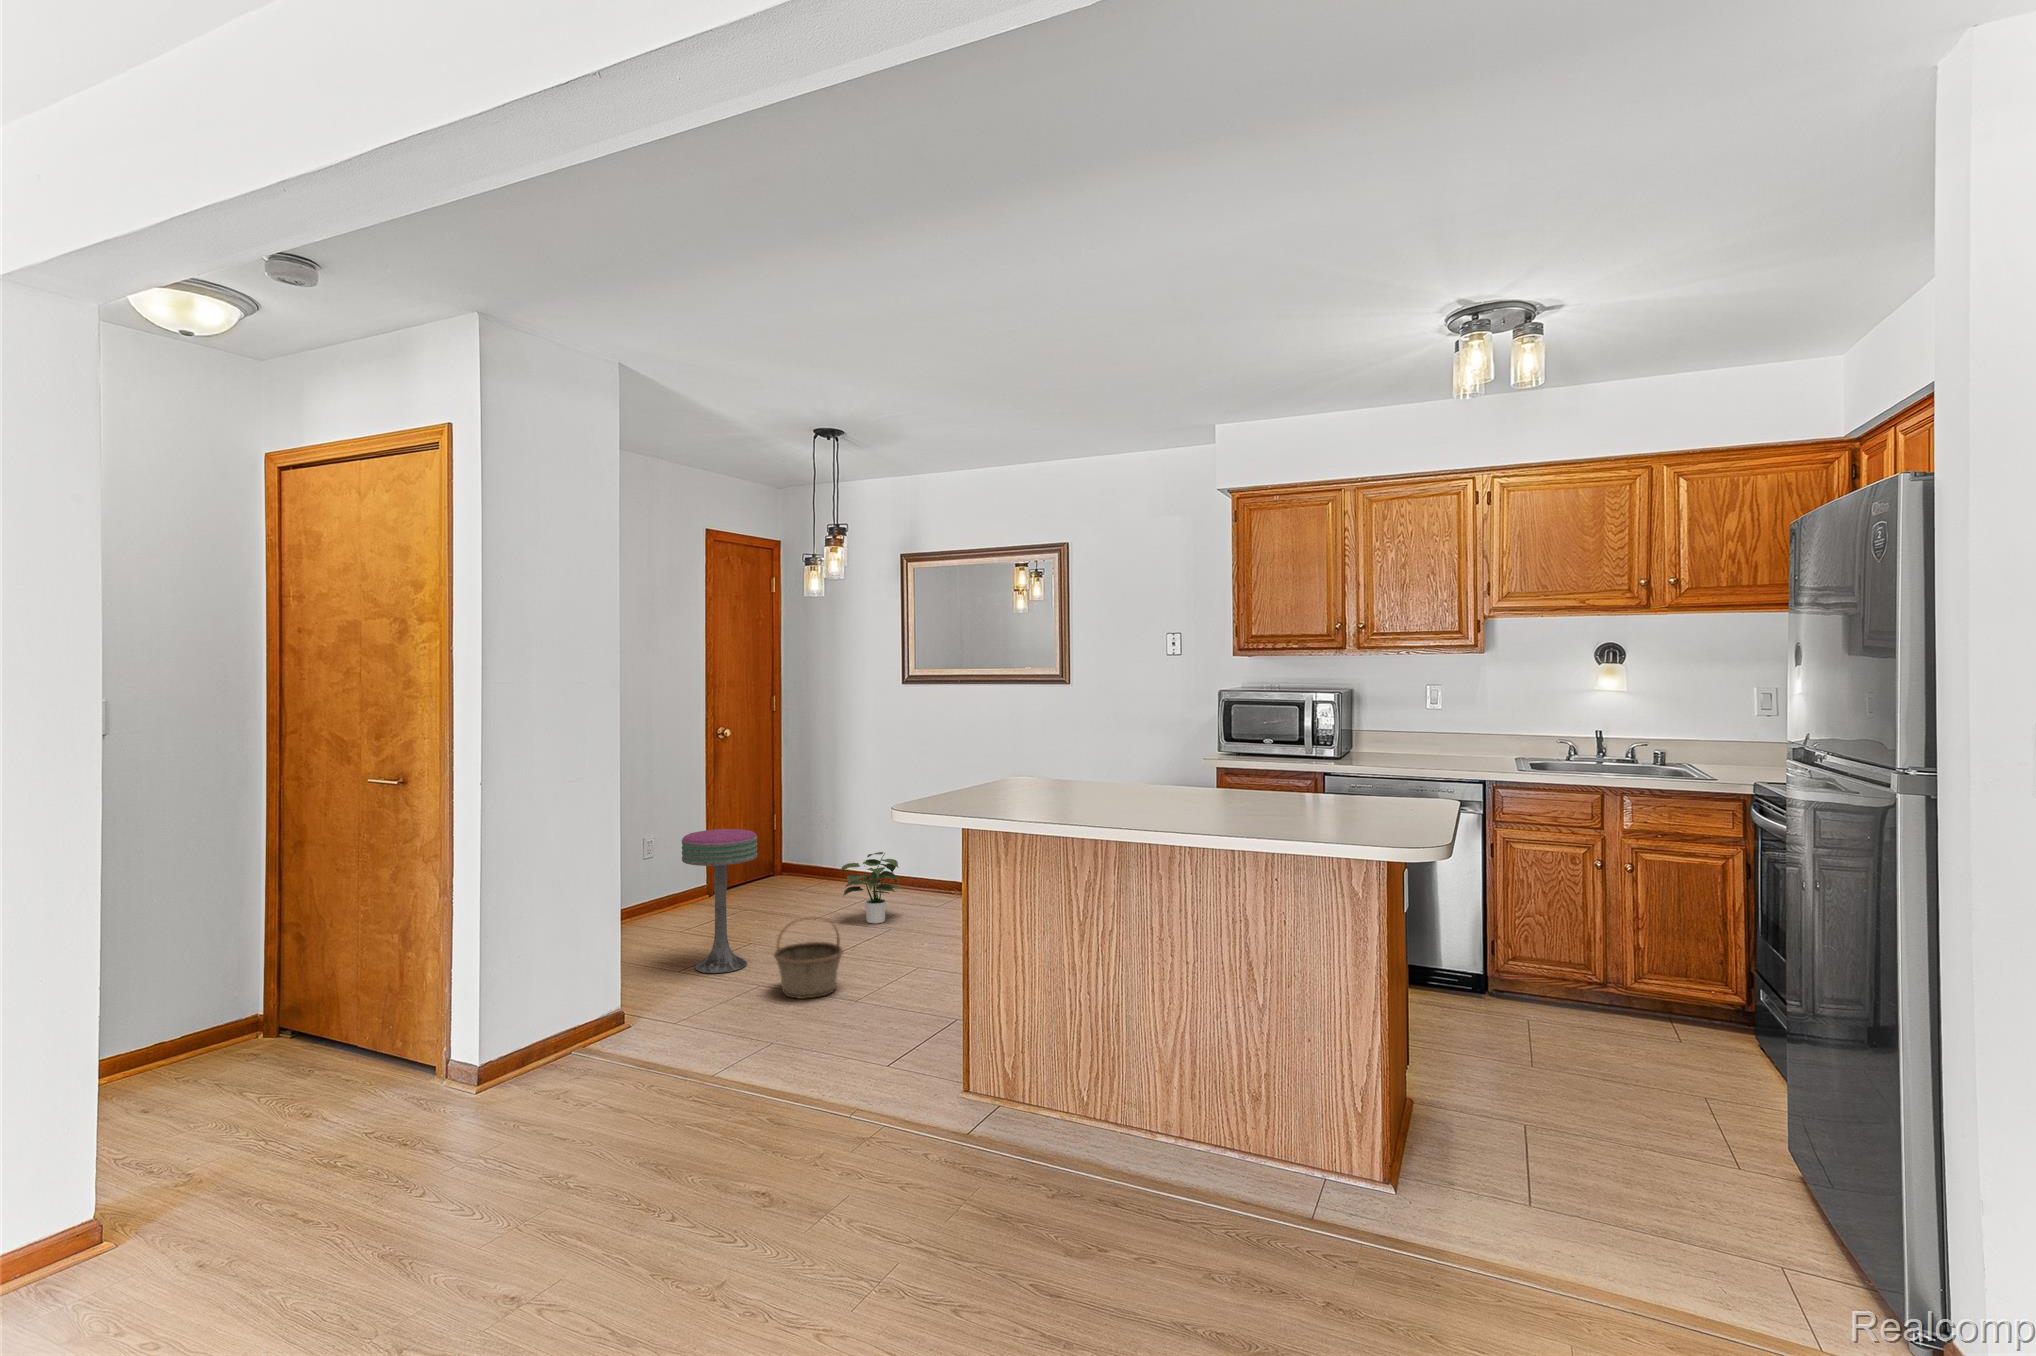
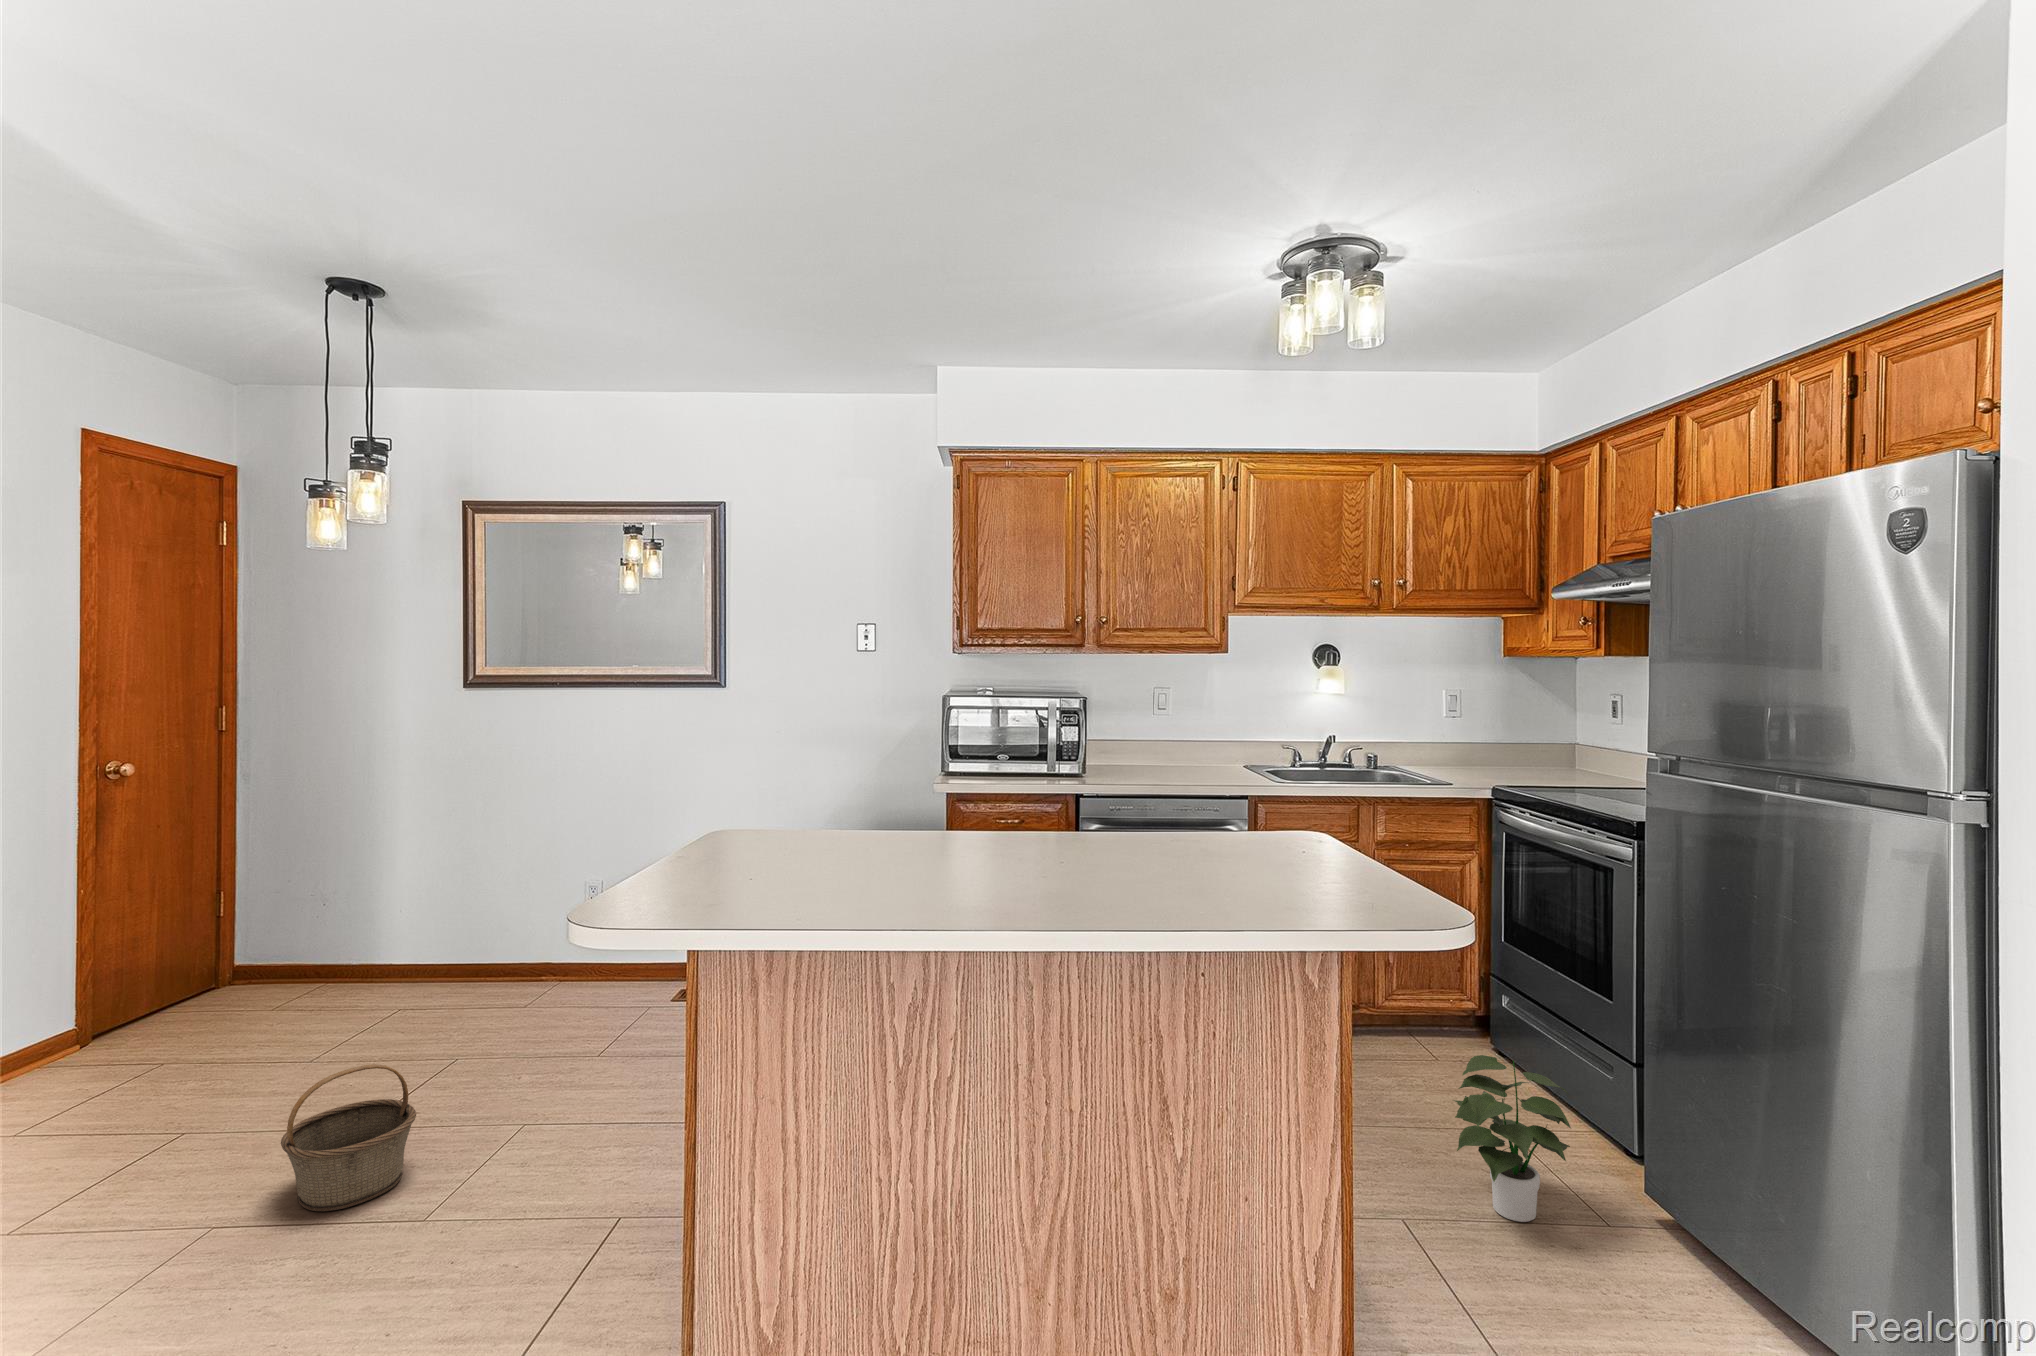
bar stool: present [682,829,757,973] -> none [80,930,243,1186]
potted plant: present [840,852,903,924] -> present [1453,1055,1571,1222]

